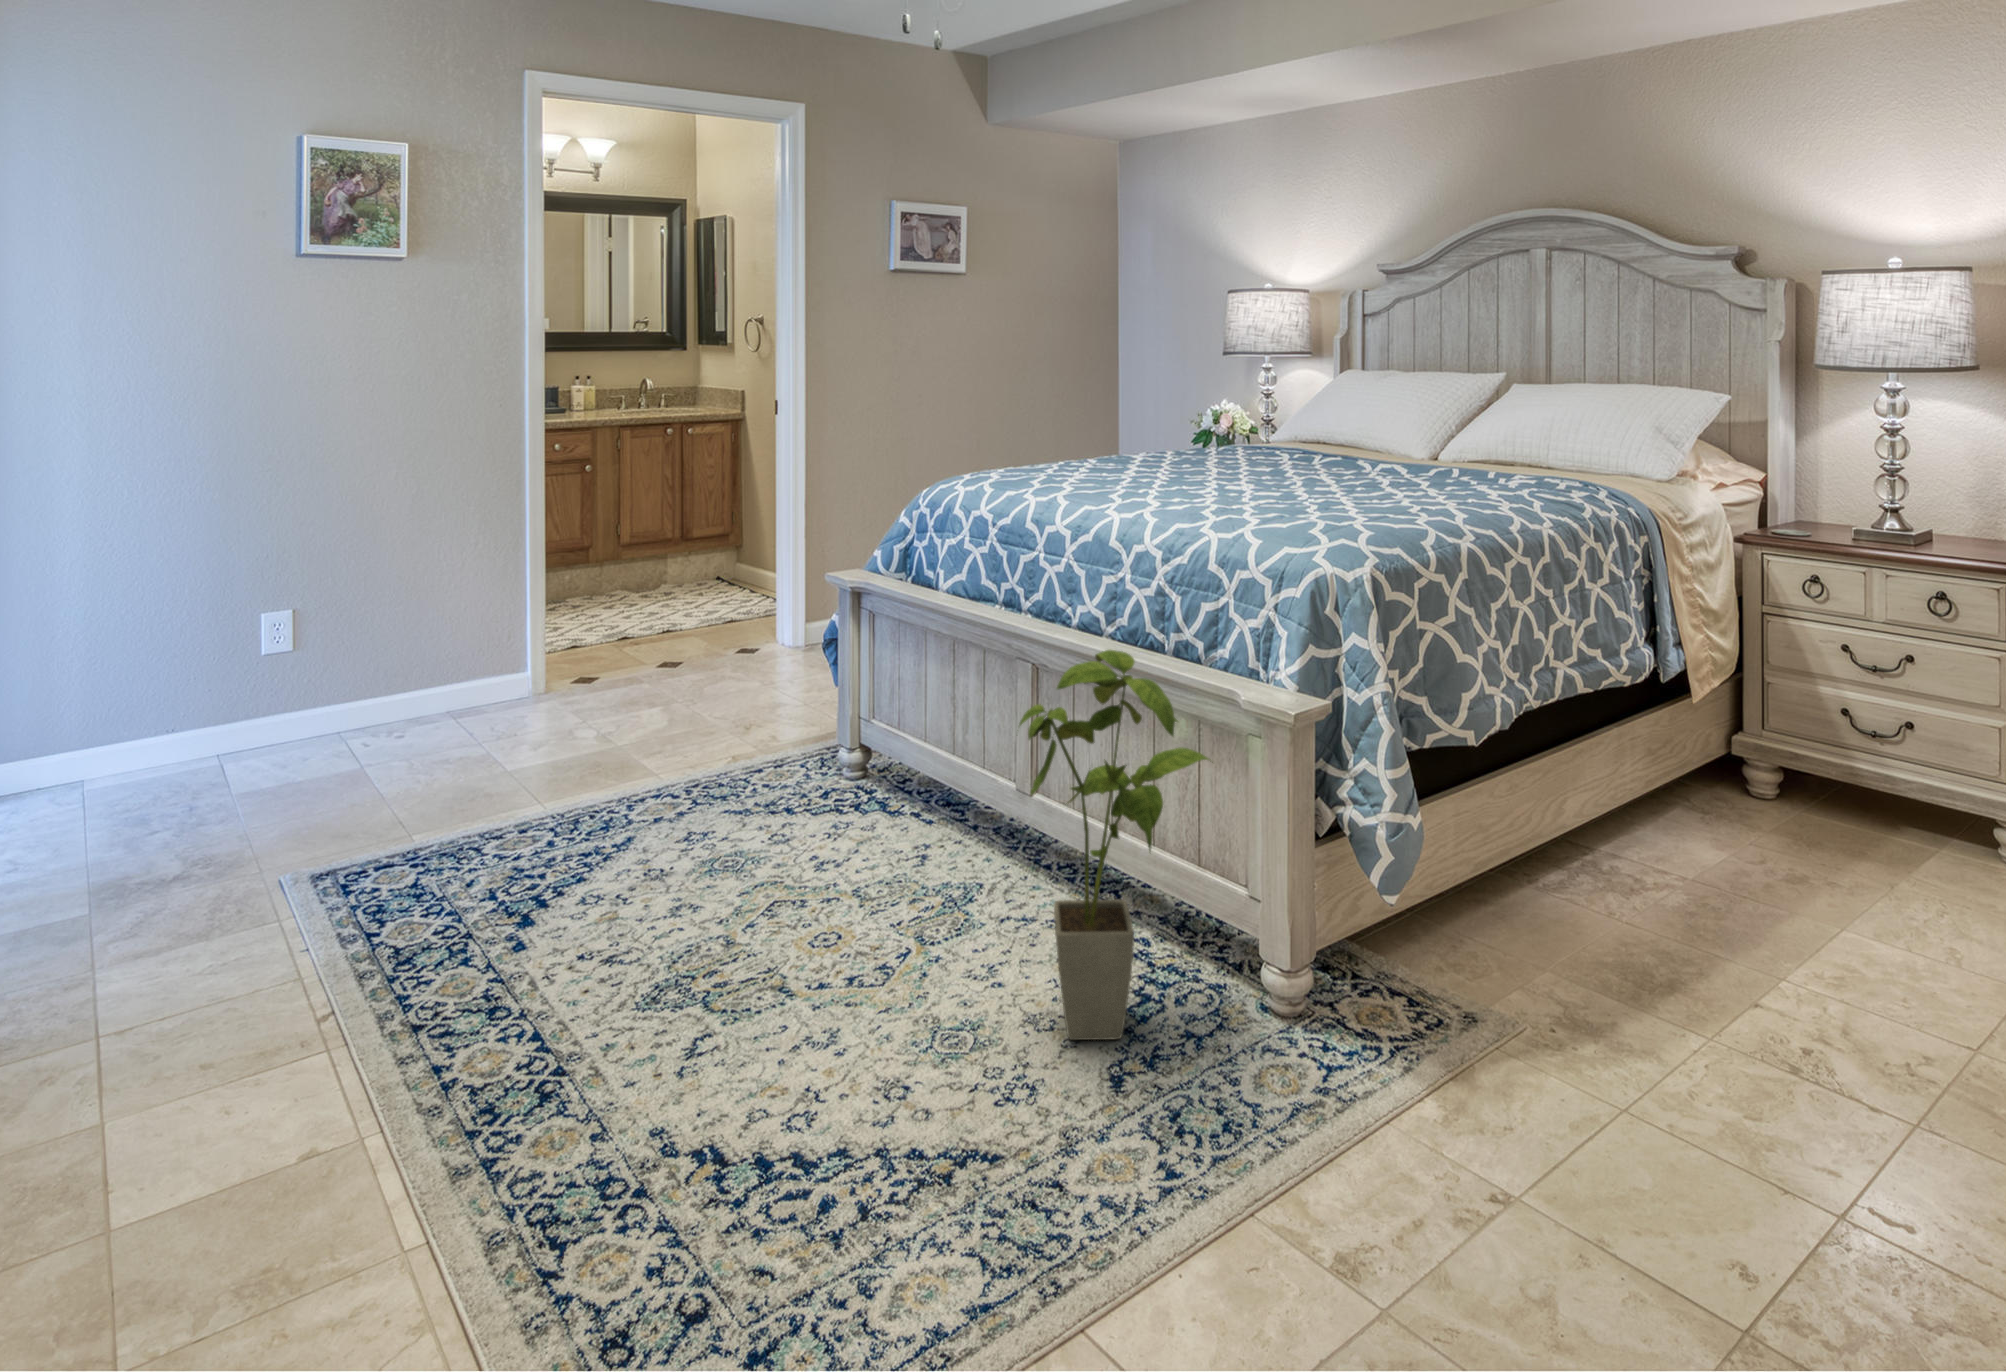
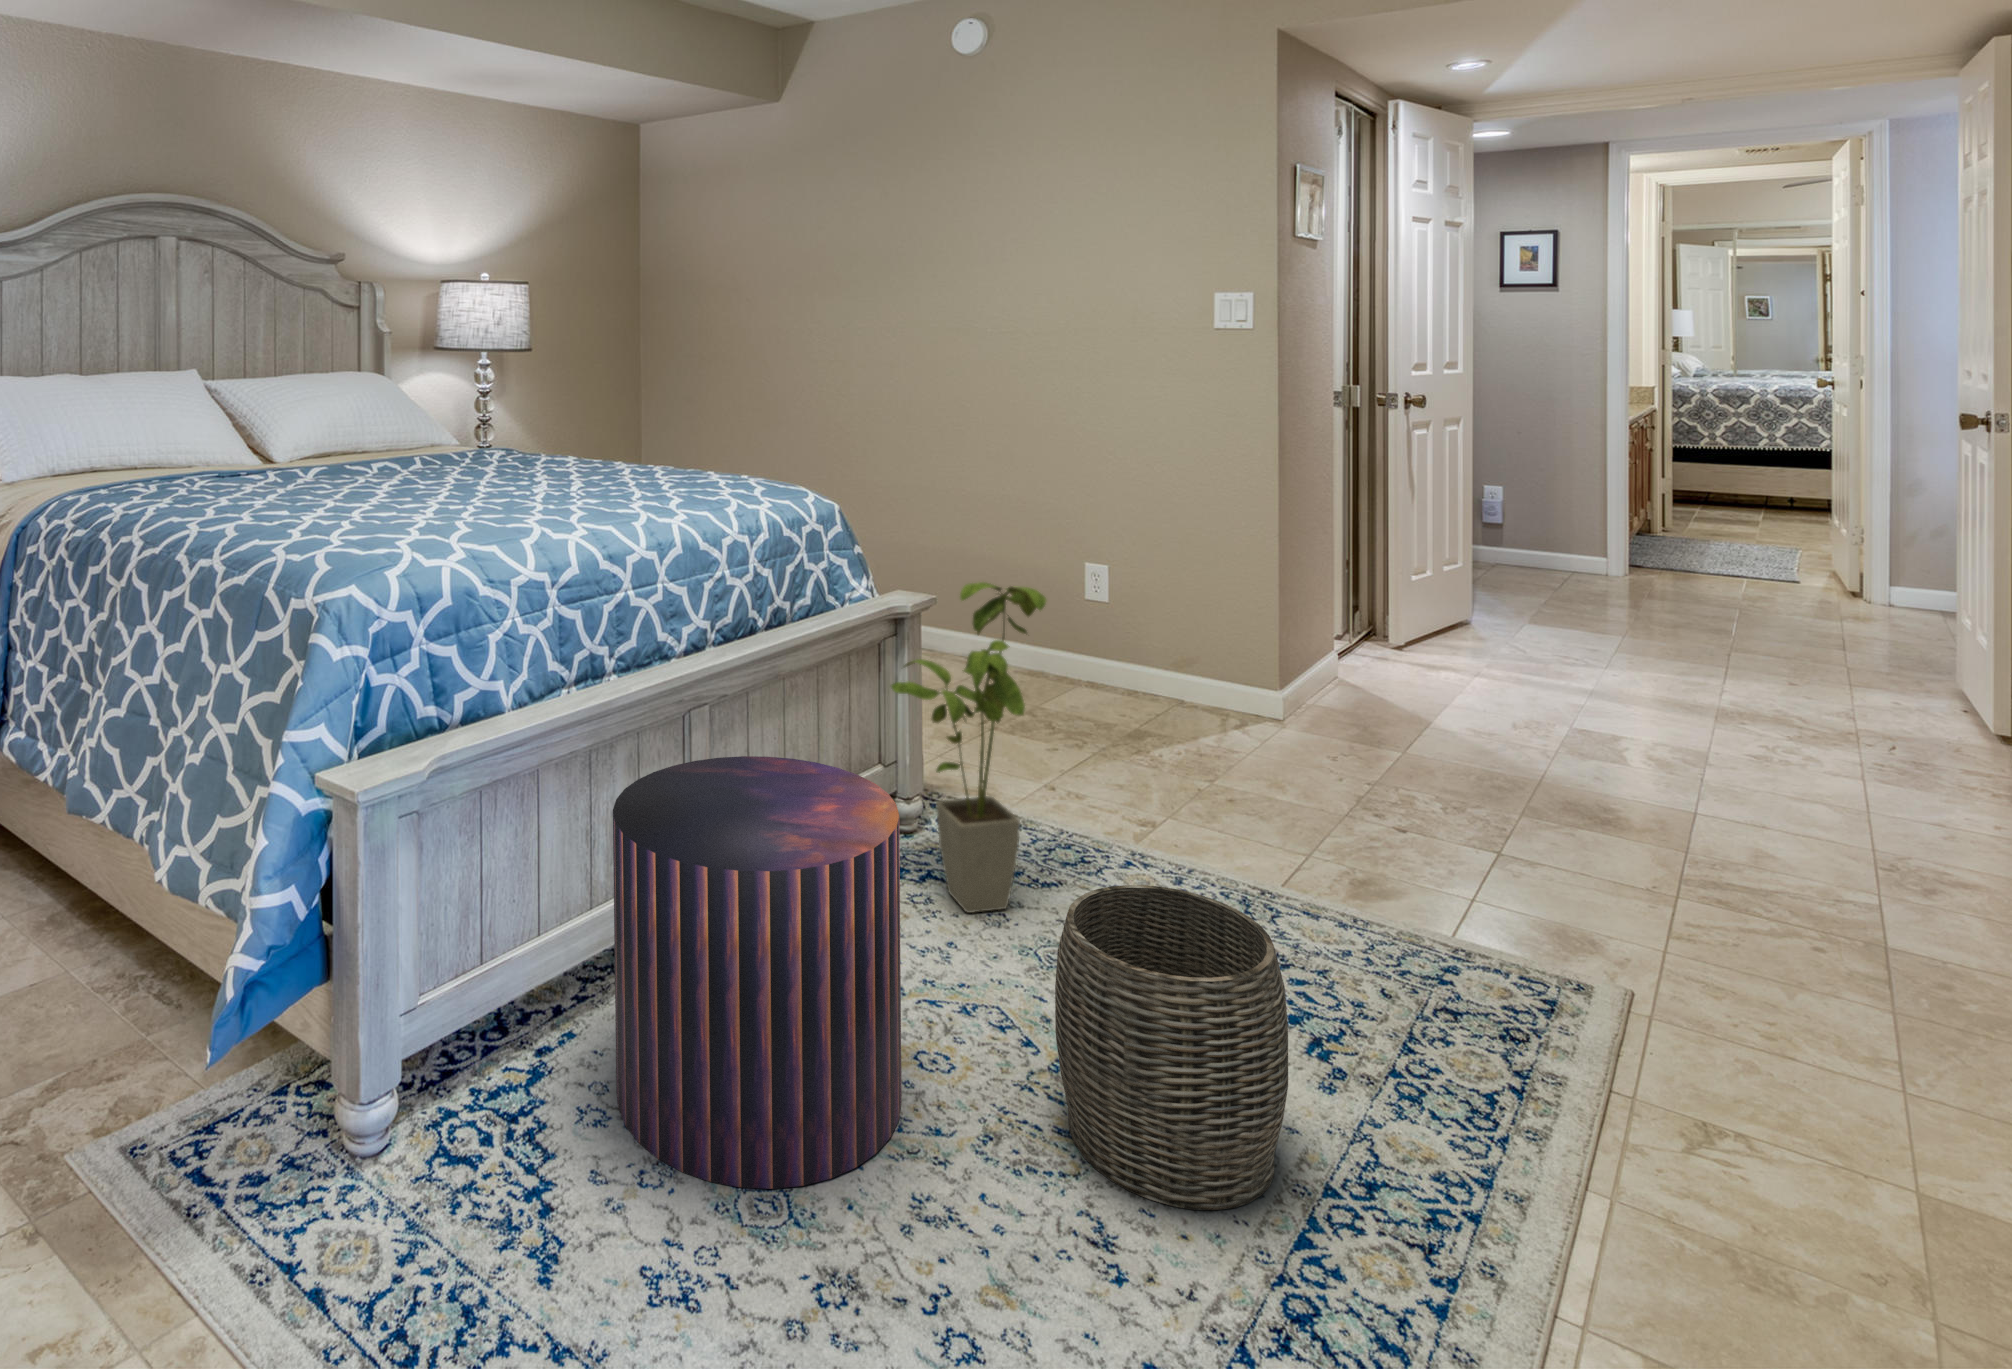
pouf: none [740,653,945,925] -> present [613,756,902,1189]
woven basket: none [576,812,762,1064] -> present [1055,885,1288,1210]

